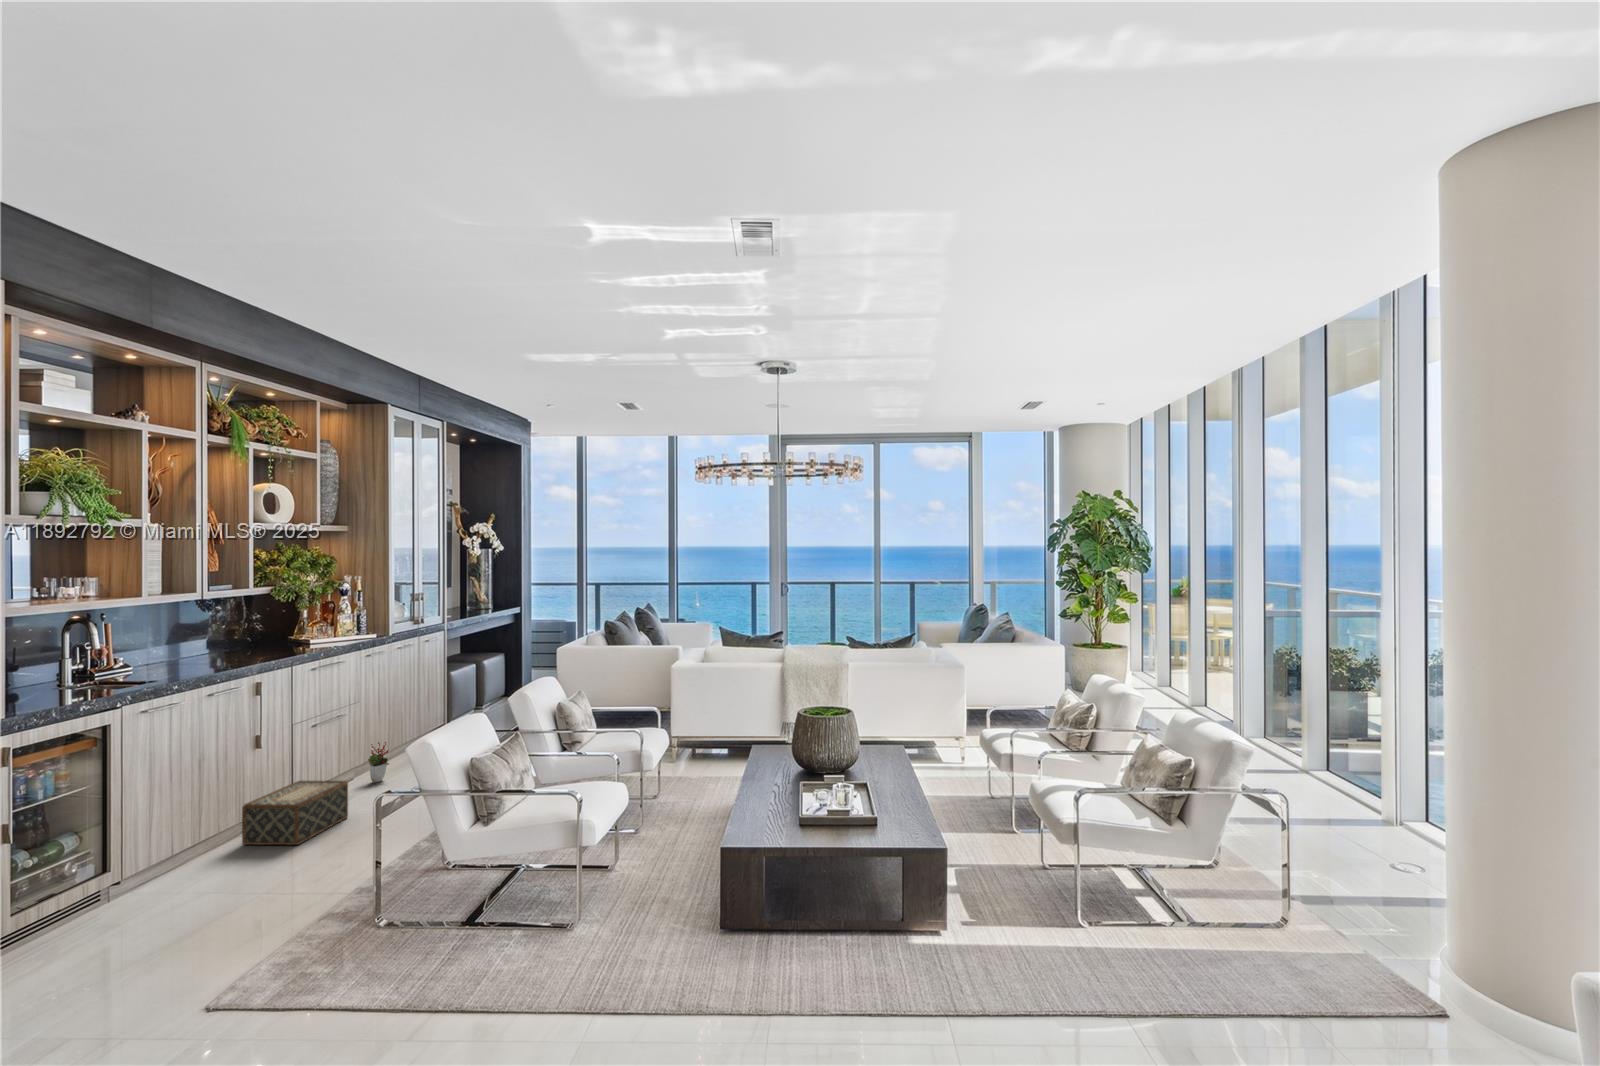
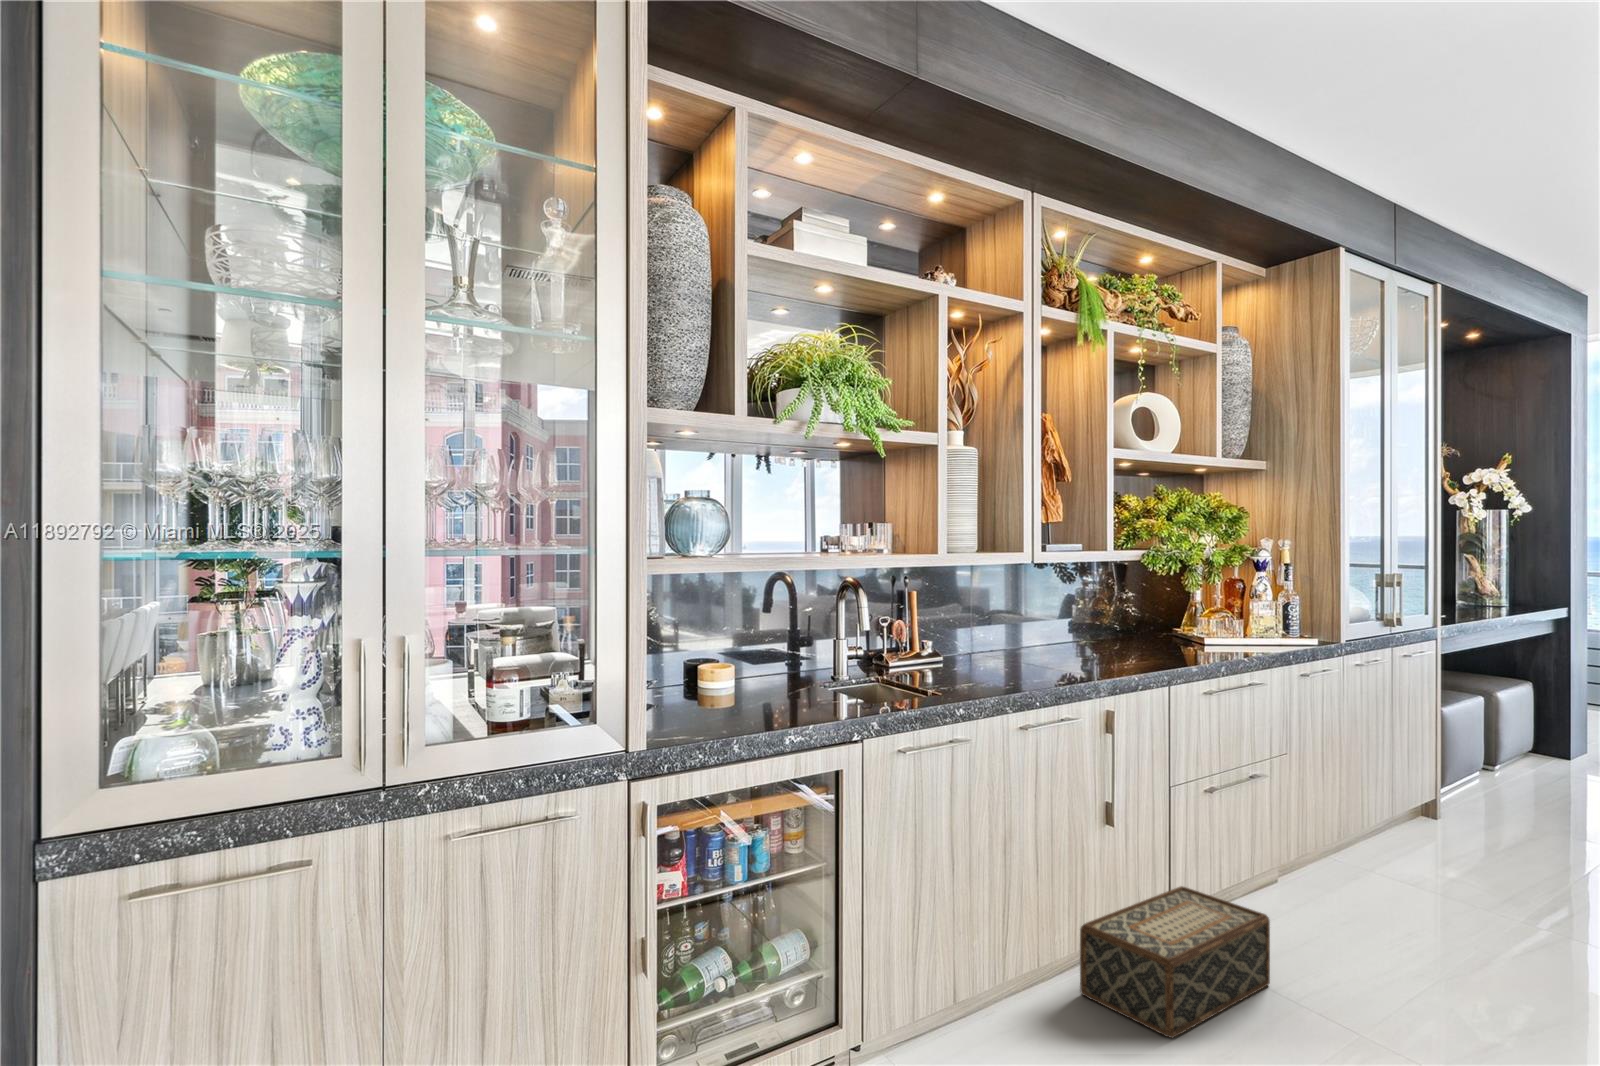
decorative plant: present [368,742,389,783] -> none [1305,827,1343,898]

